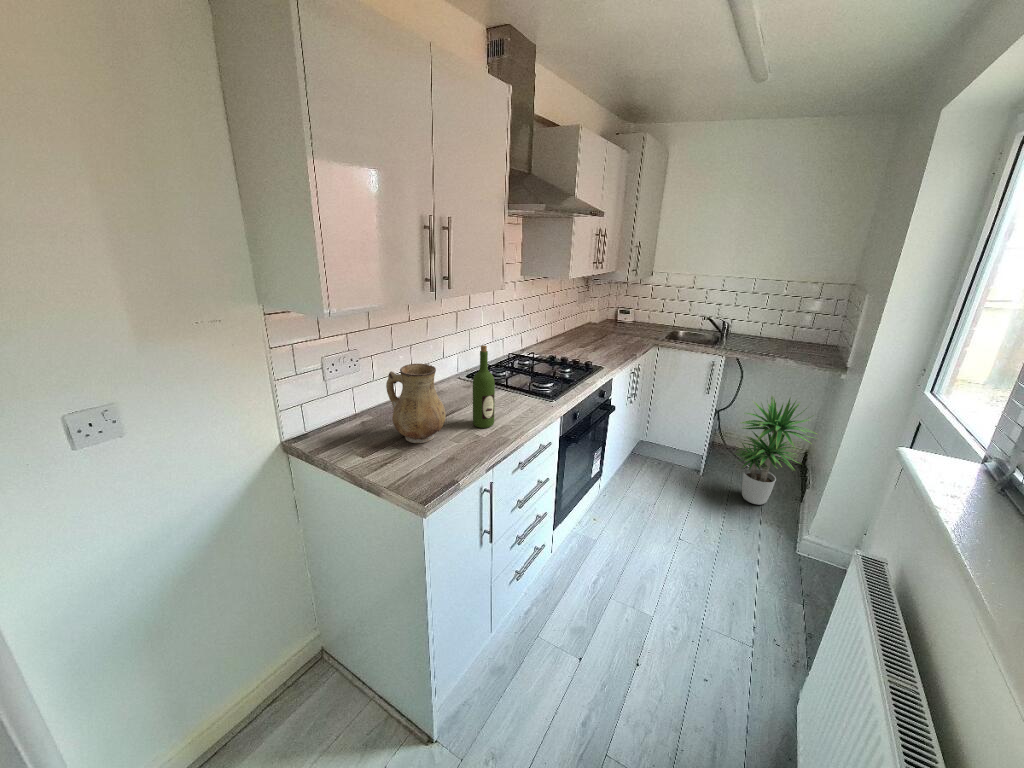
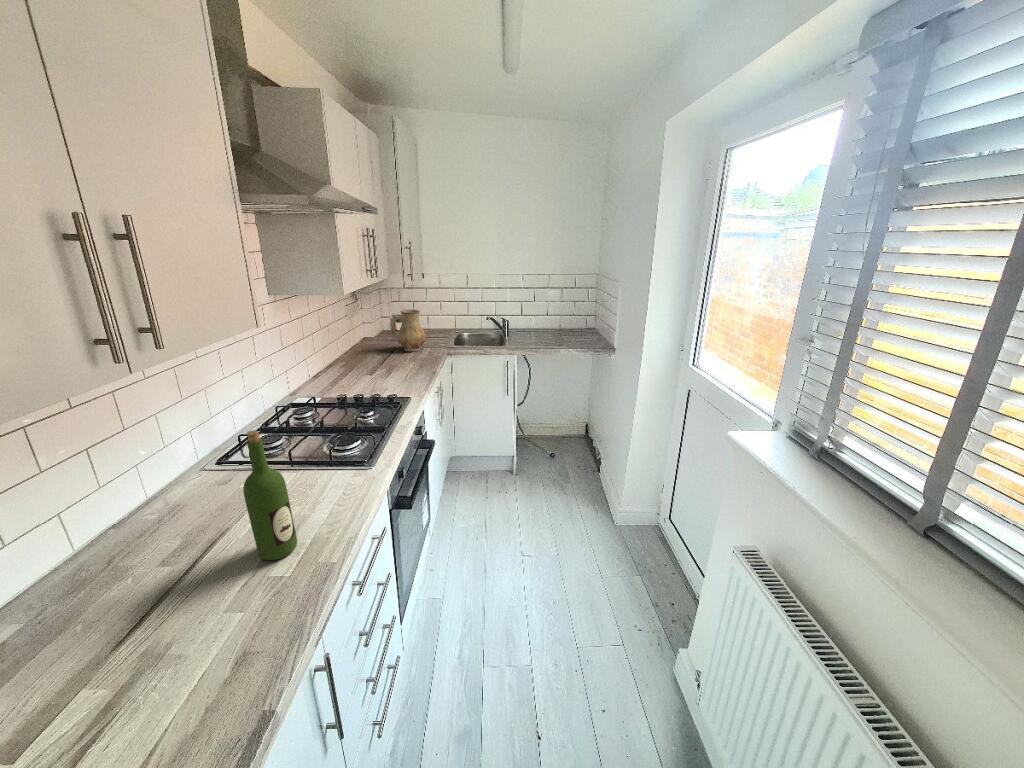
ceramic pitcher: present [386,364,446,443] -> present [392,309,426,351]
potted plant: present [736,396,816,505] -> none [539,382,606,486]

